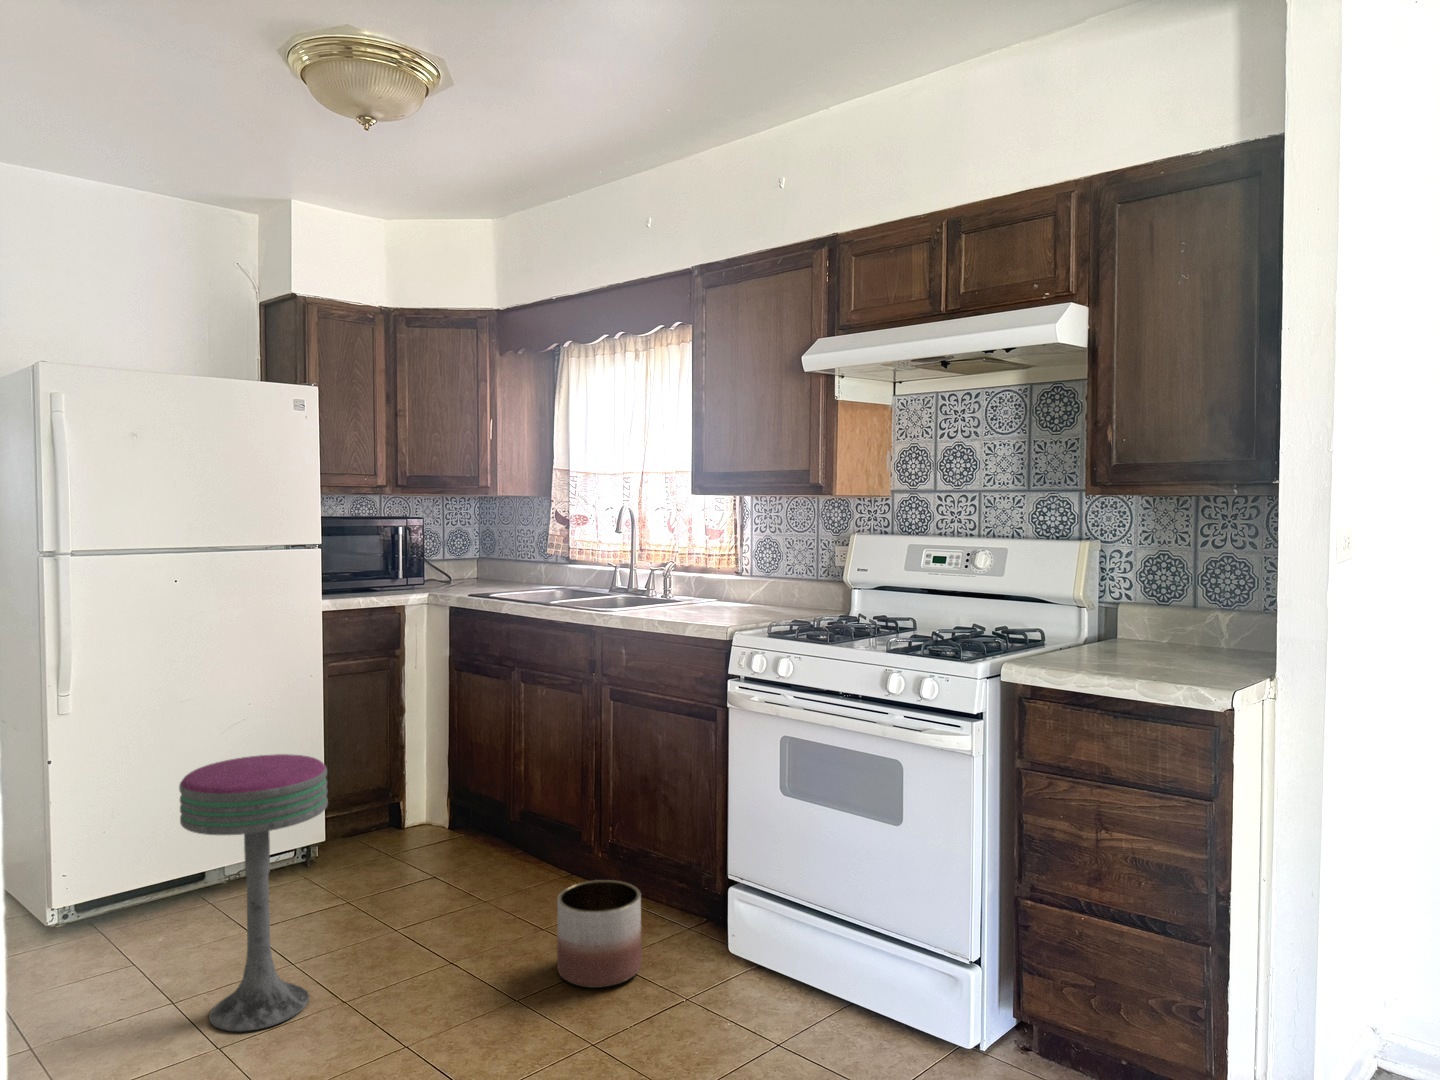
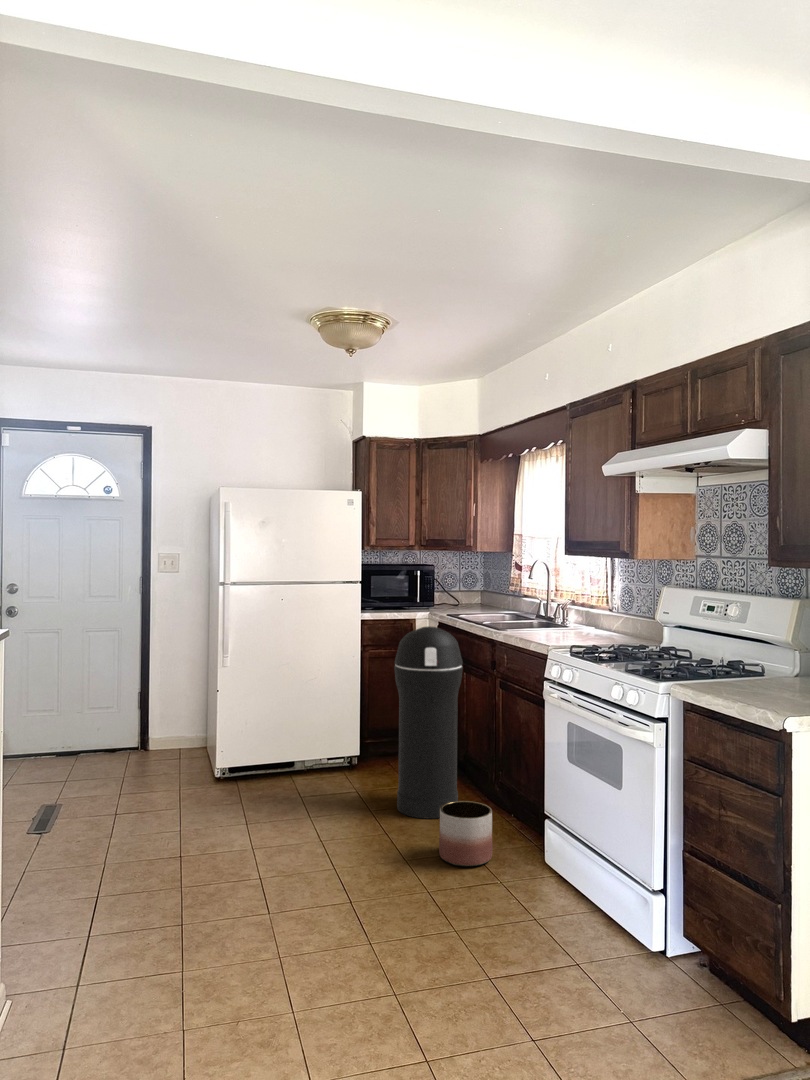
trash can: none [422,612,536,922] -> present [394,627,463,819]
bar stool: present [179,754,328,1031] -> none [249,697,321,844]

